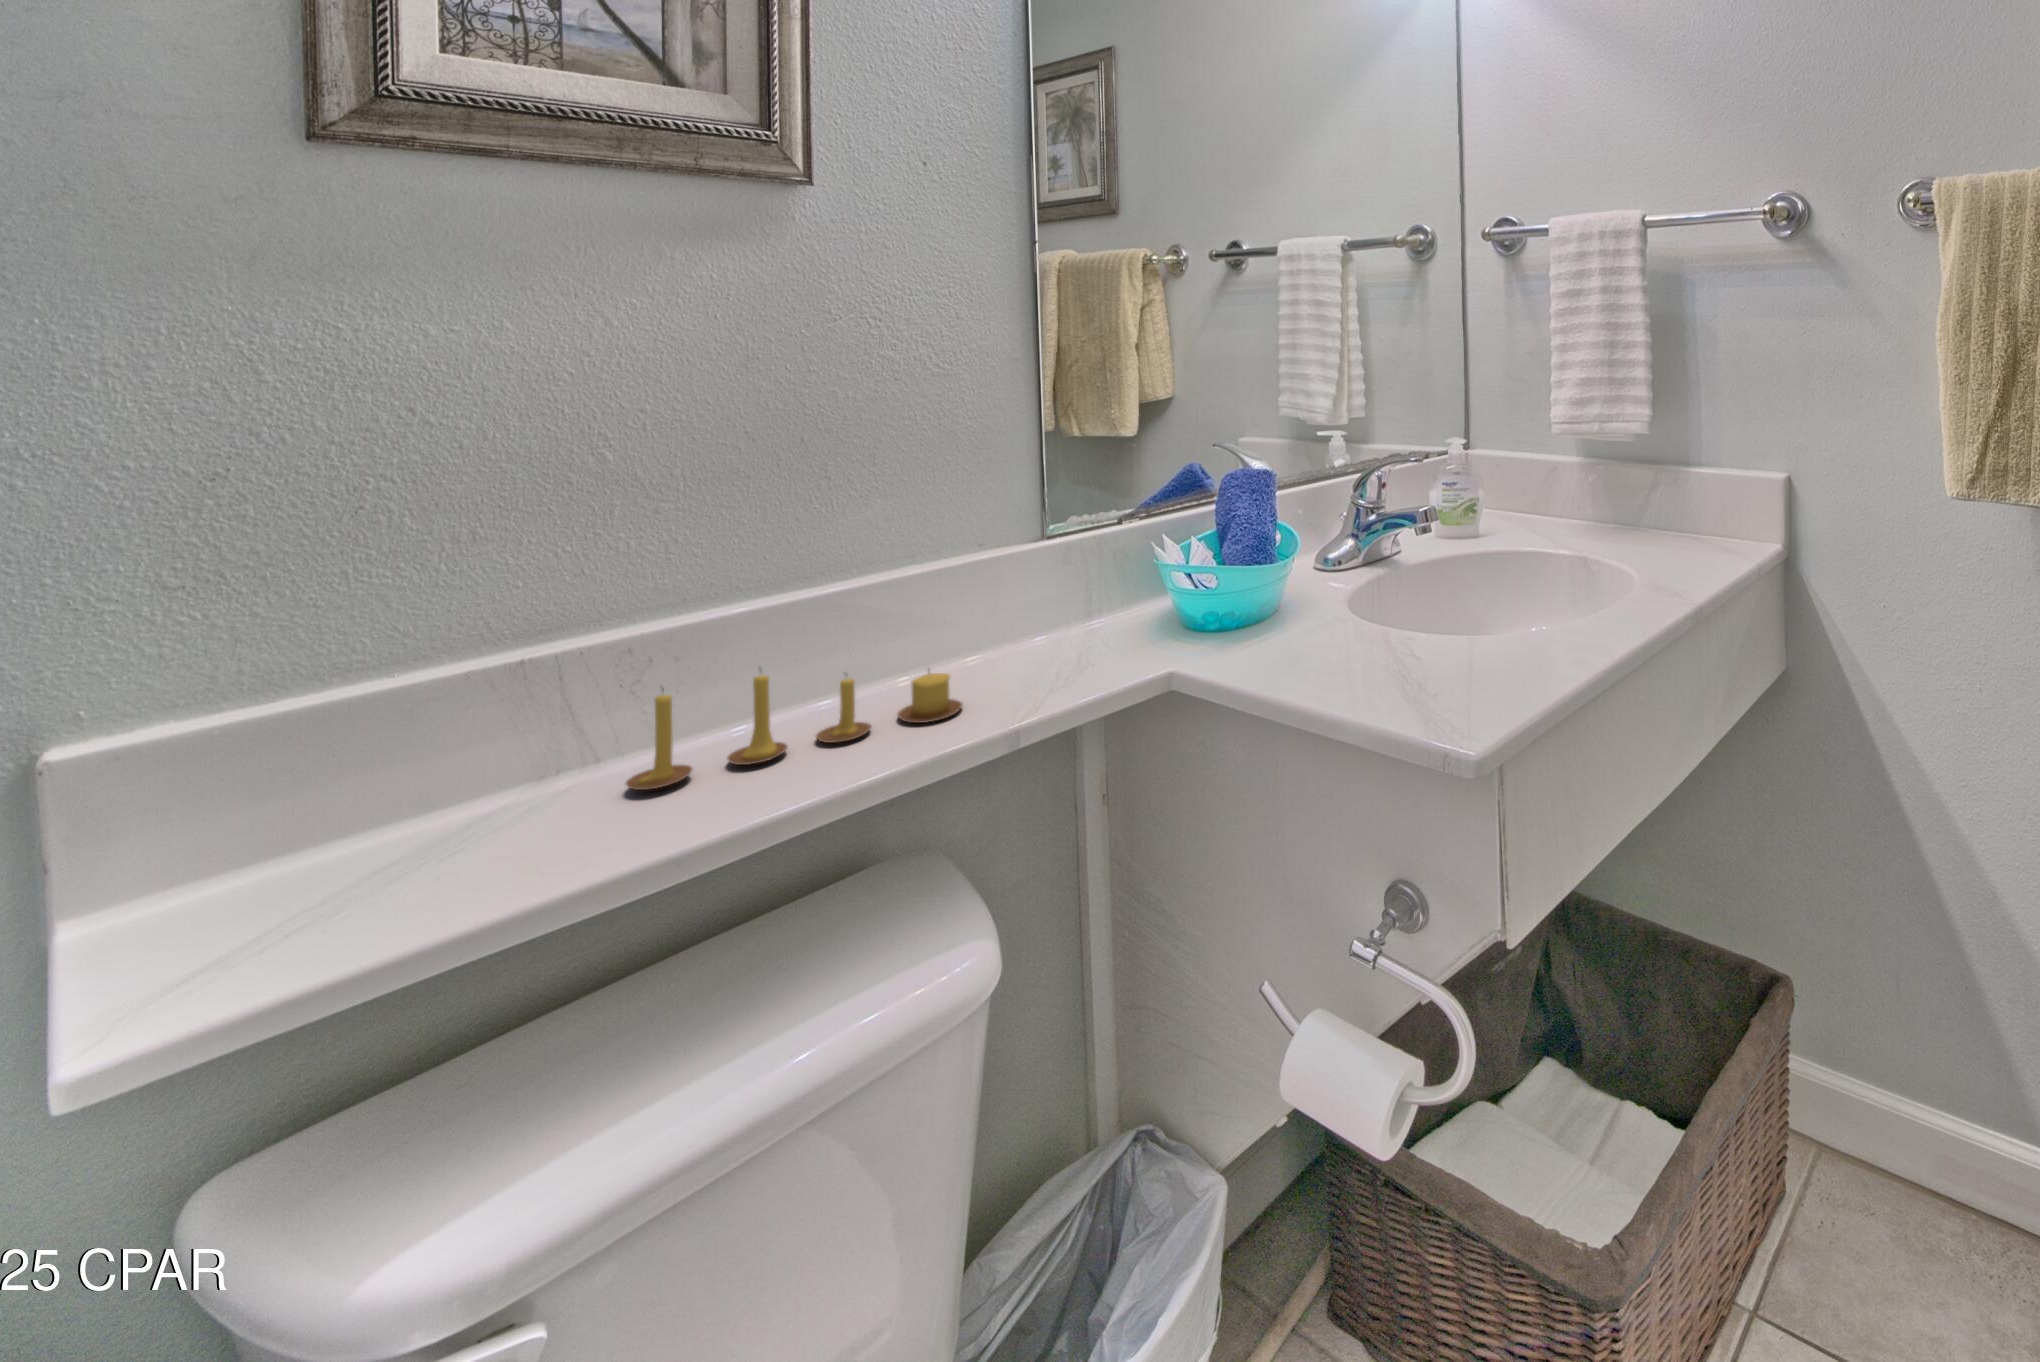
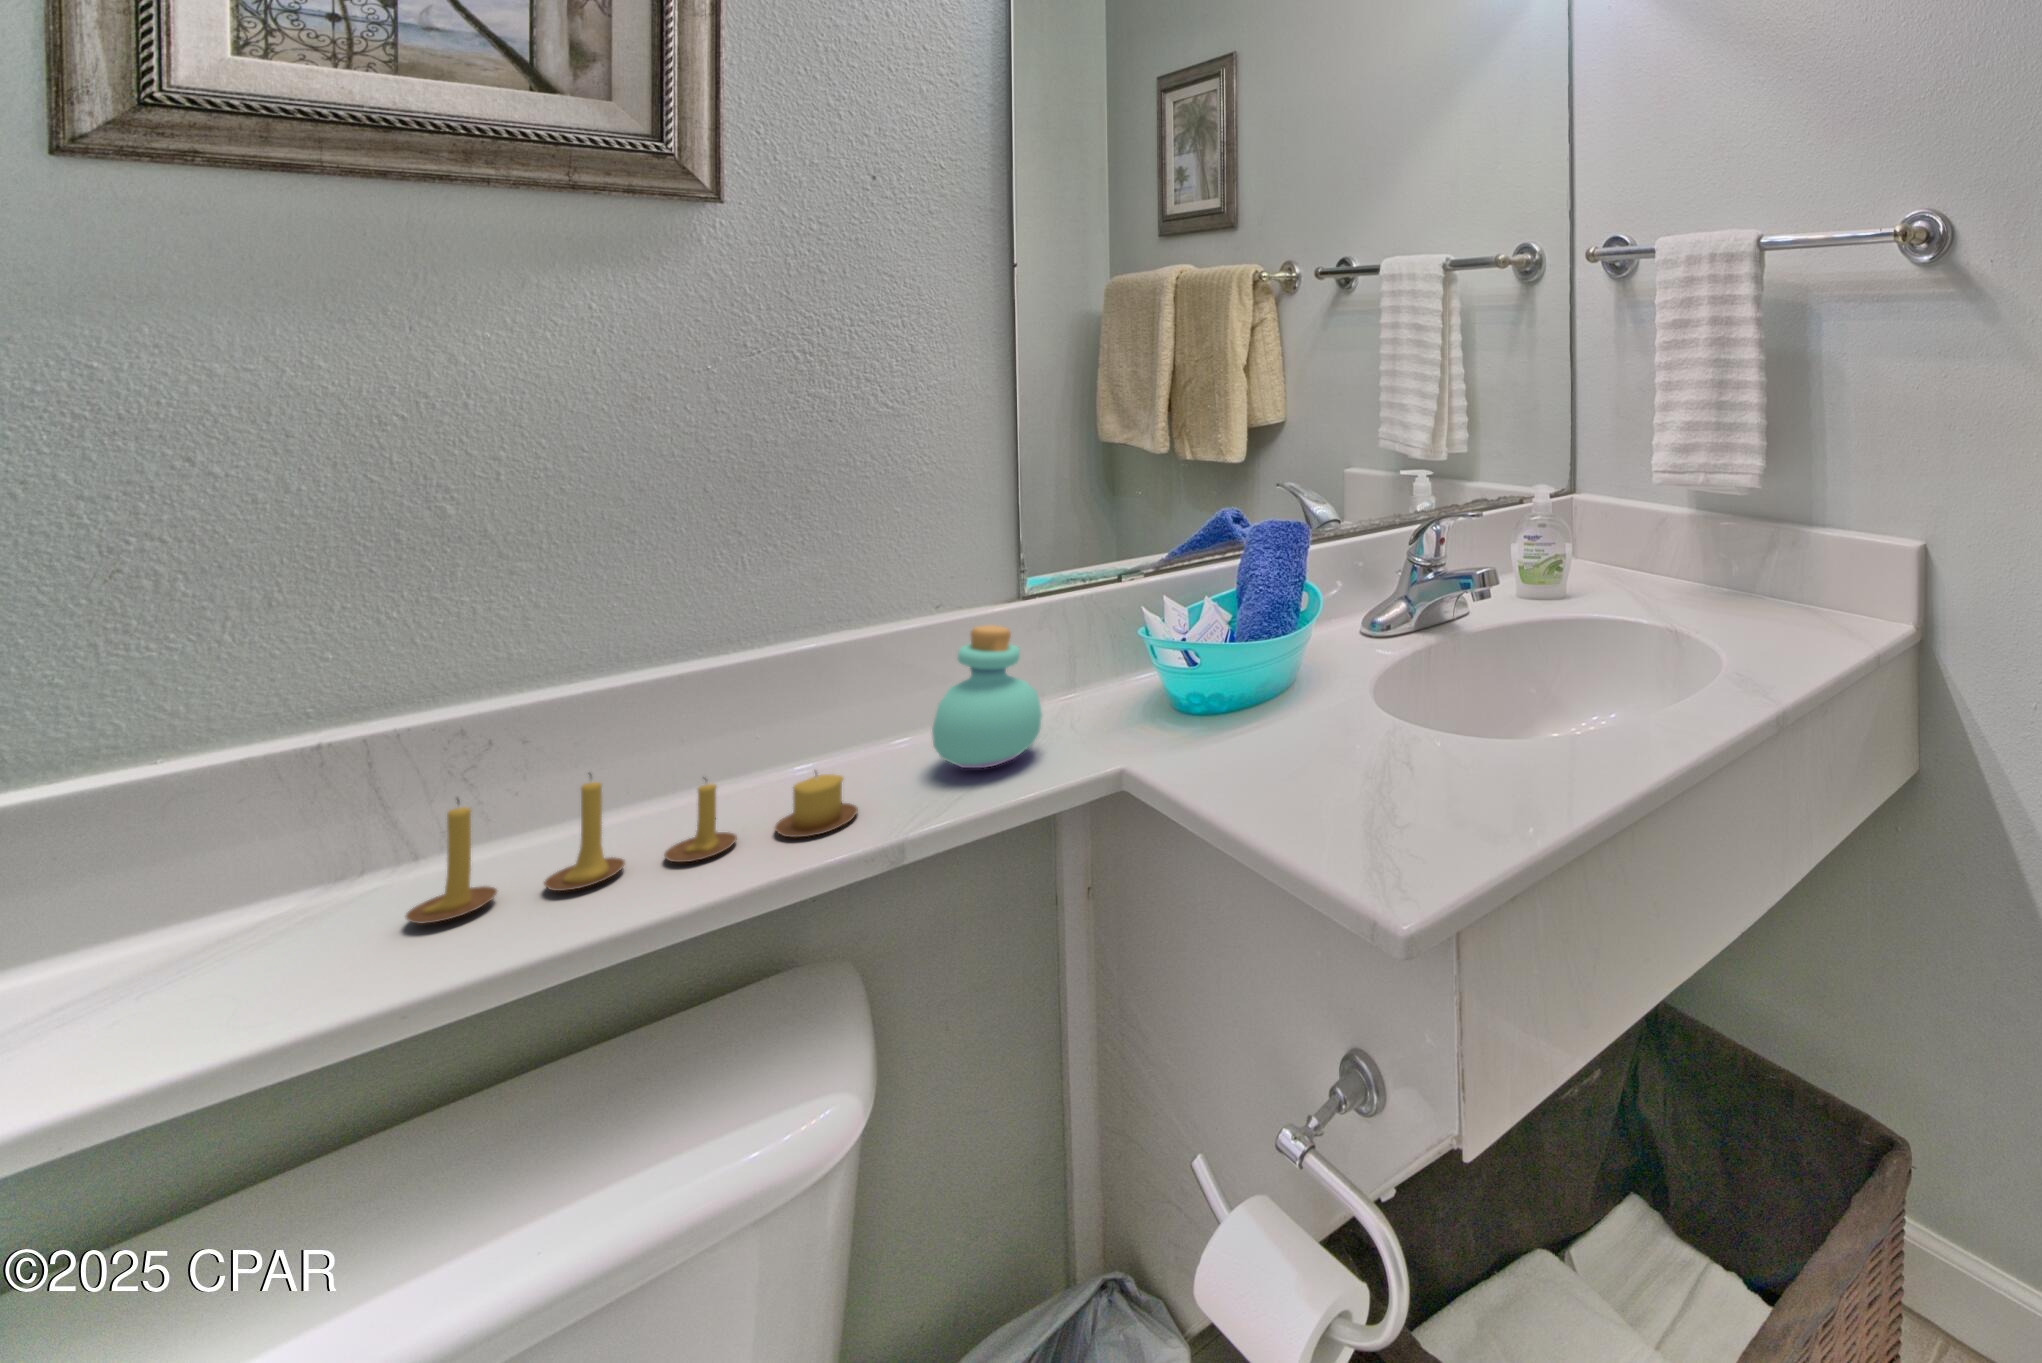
perfume bottle: none [1002,551,1094,672] -> present [932,625,1042,768]

